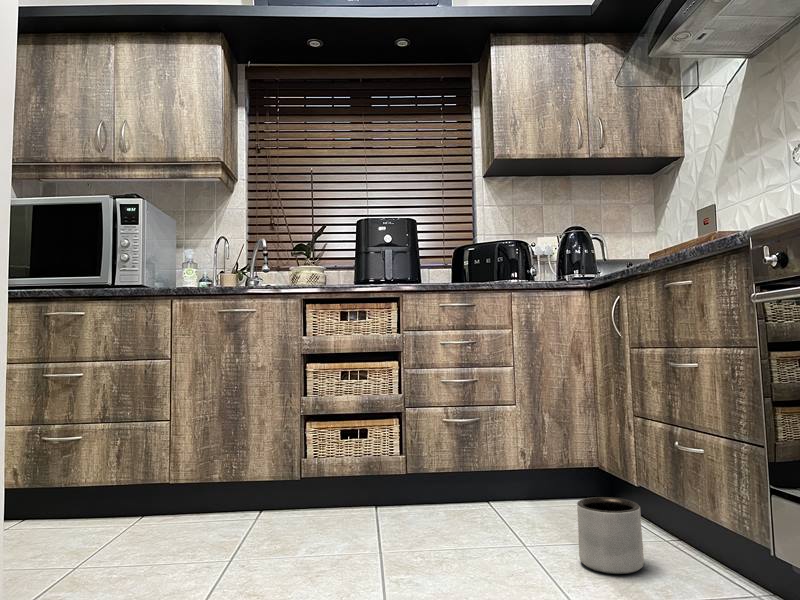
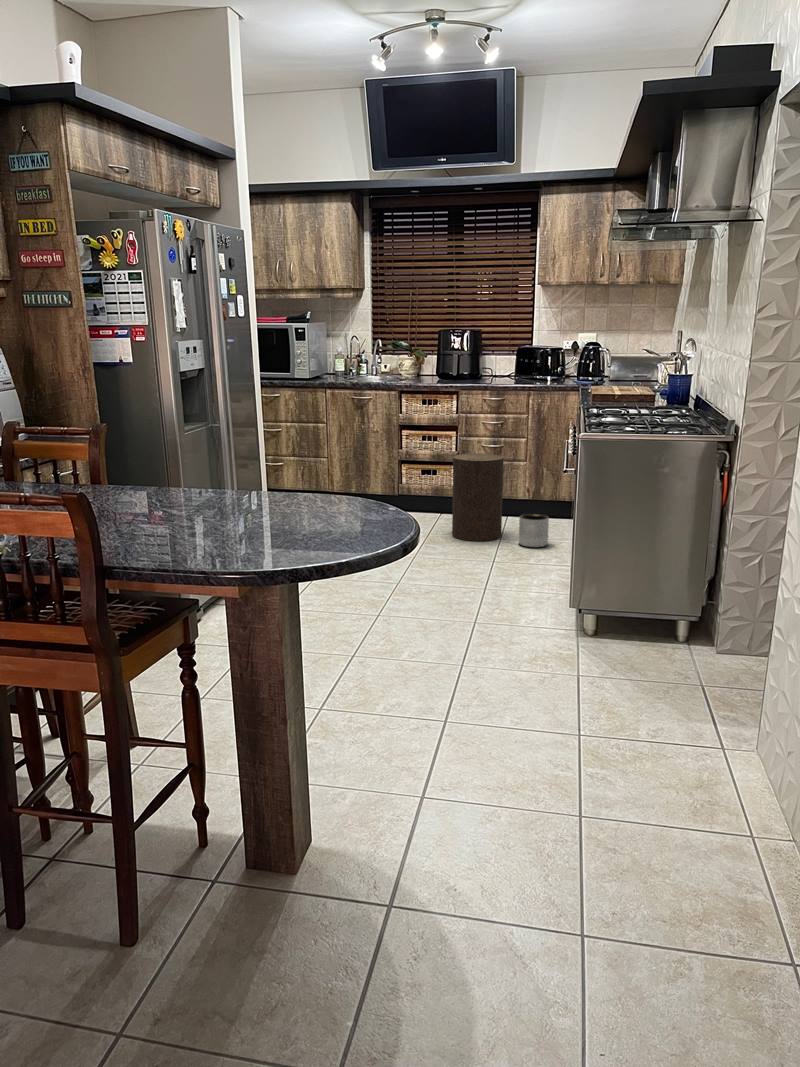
stool: none [424,388,528,568] -> present [452,454,504,541]

